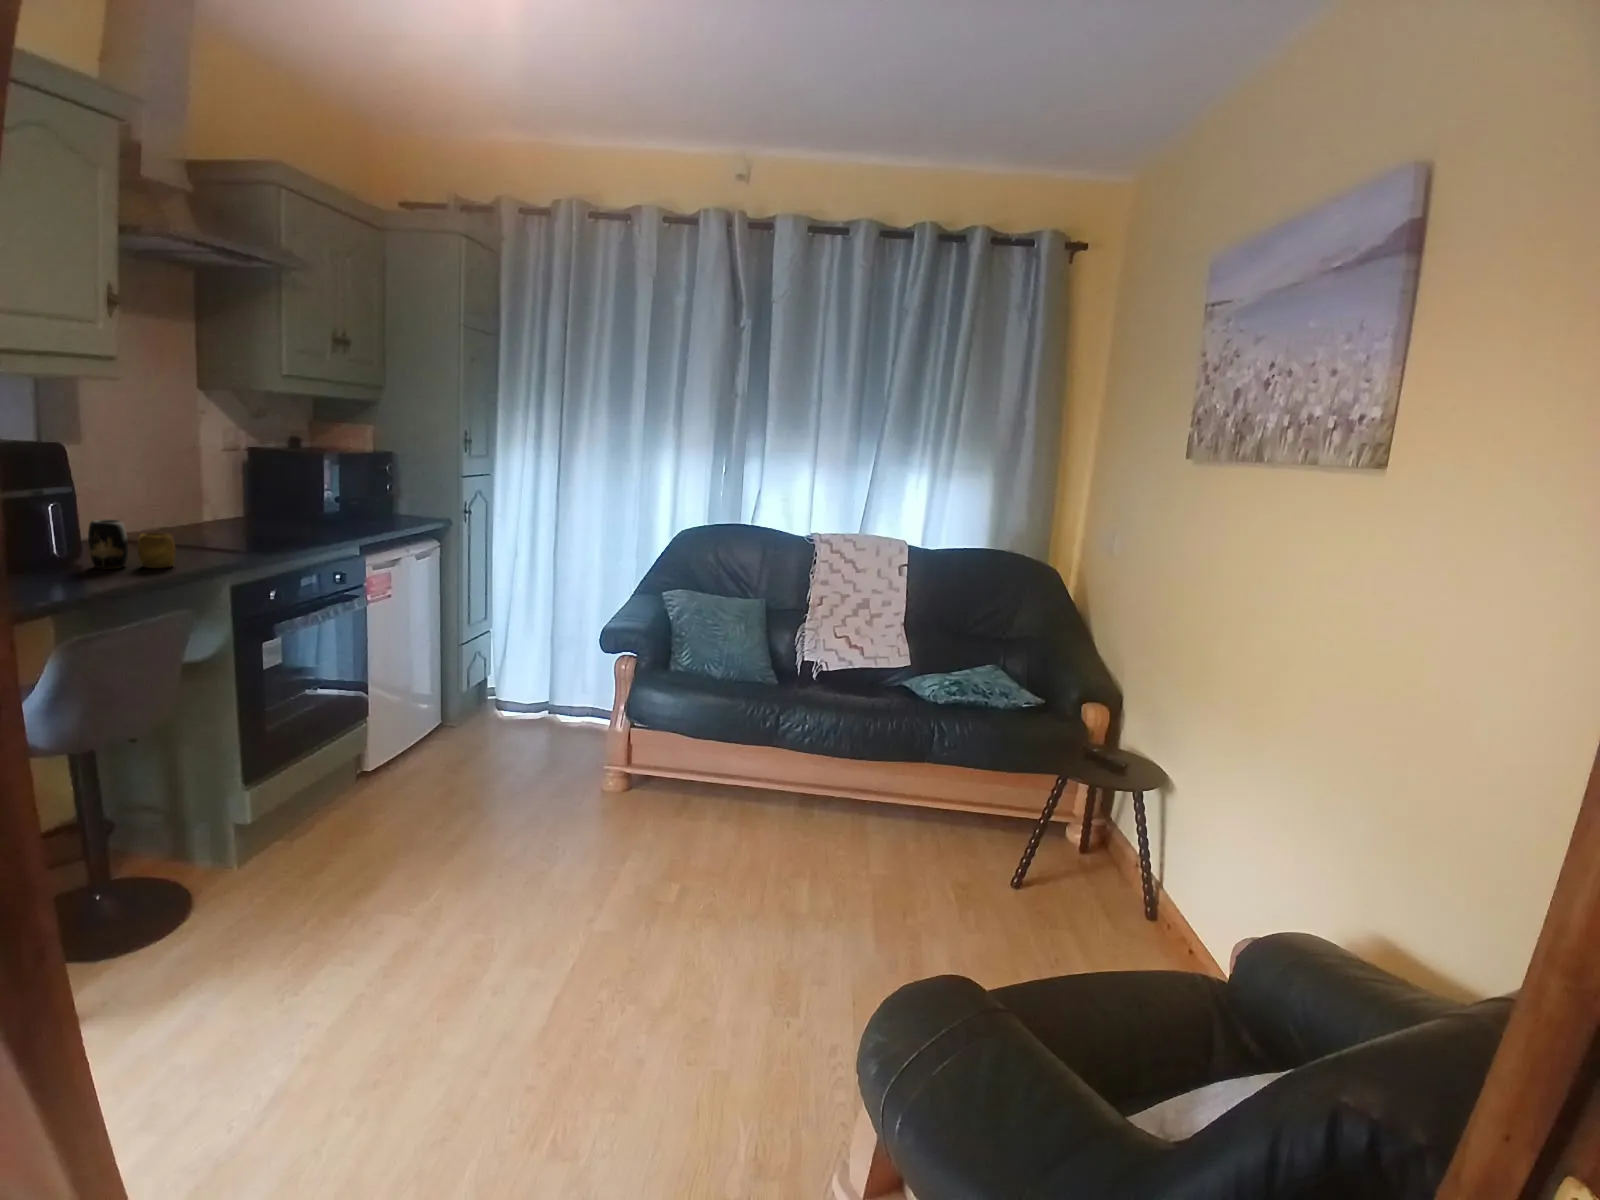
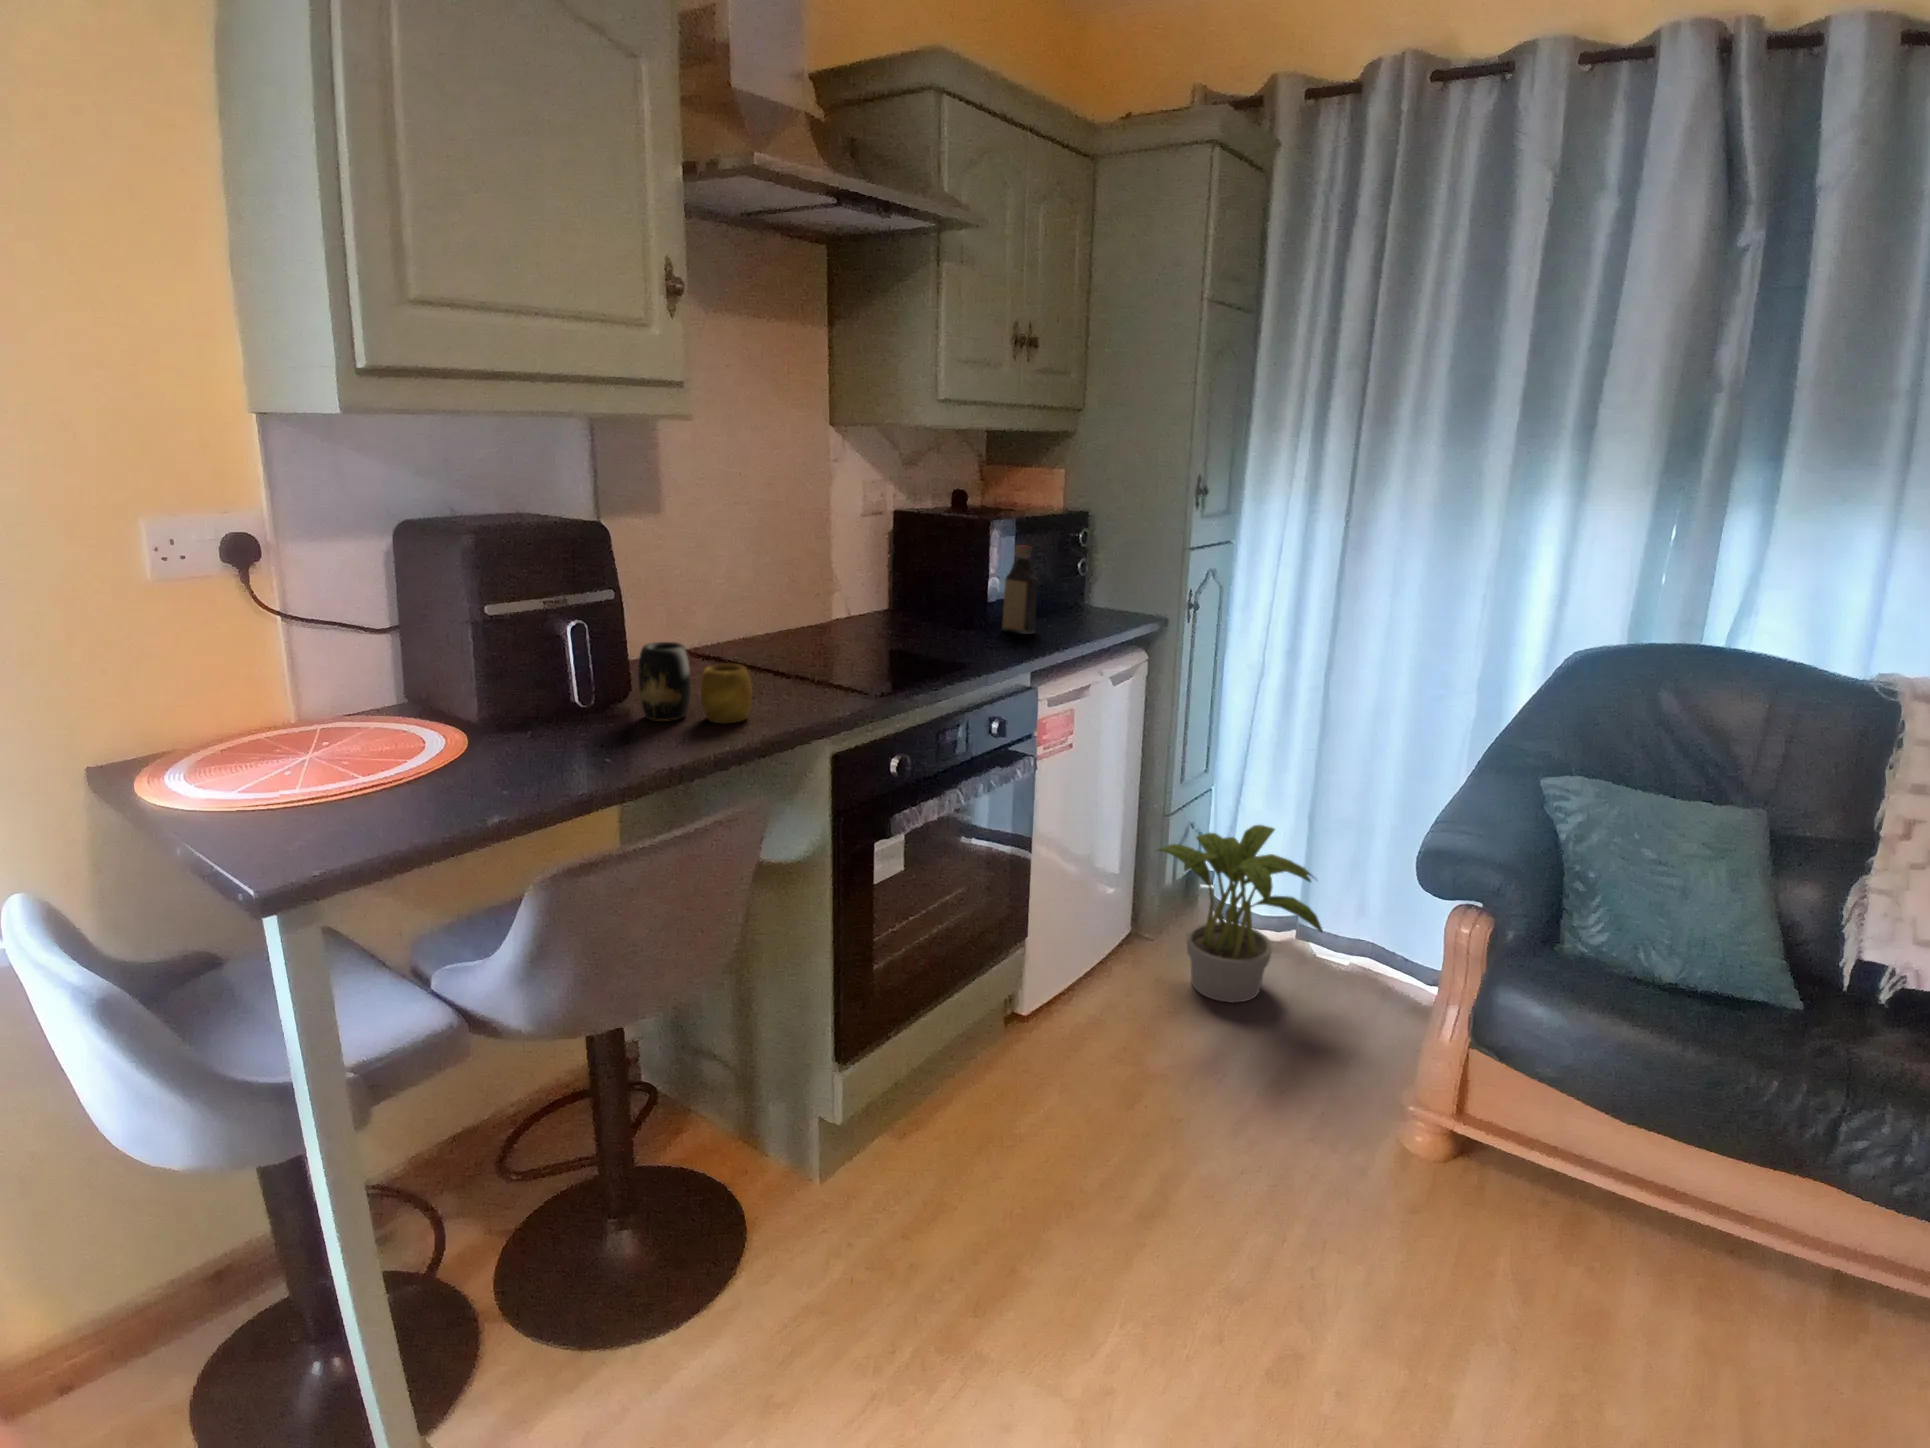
bottle: none [337,469,361,526] -> present [1003,545,1038,634]
potted plant: none [454,645,561,753] -> present [1159,825,1323,1003]

